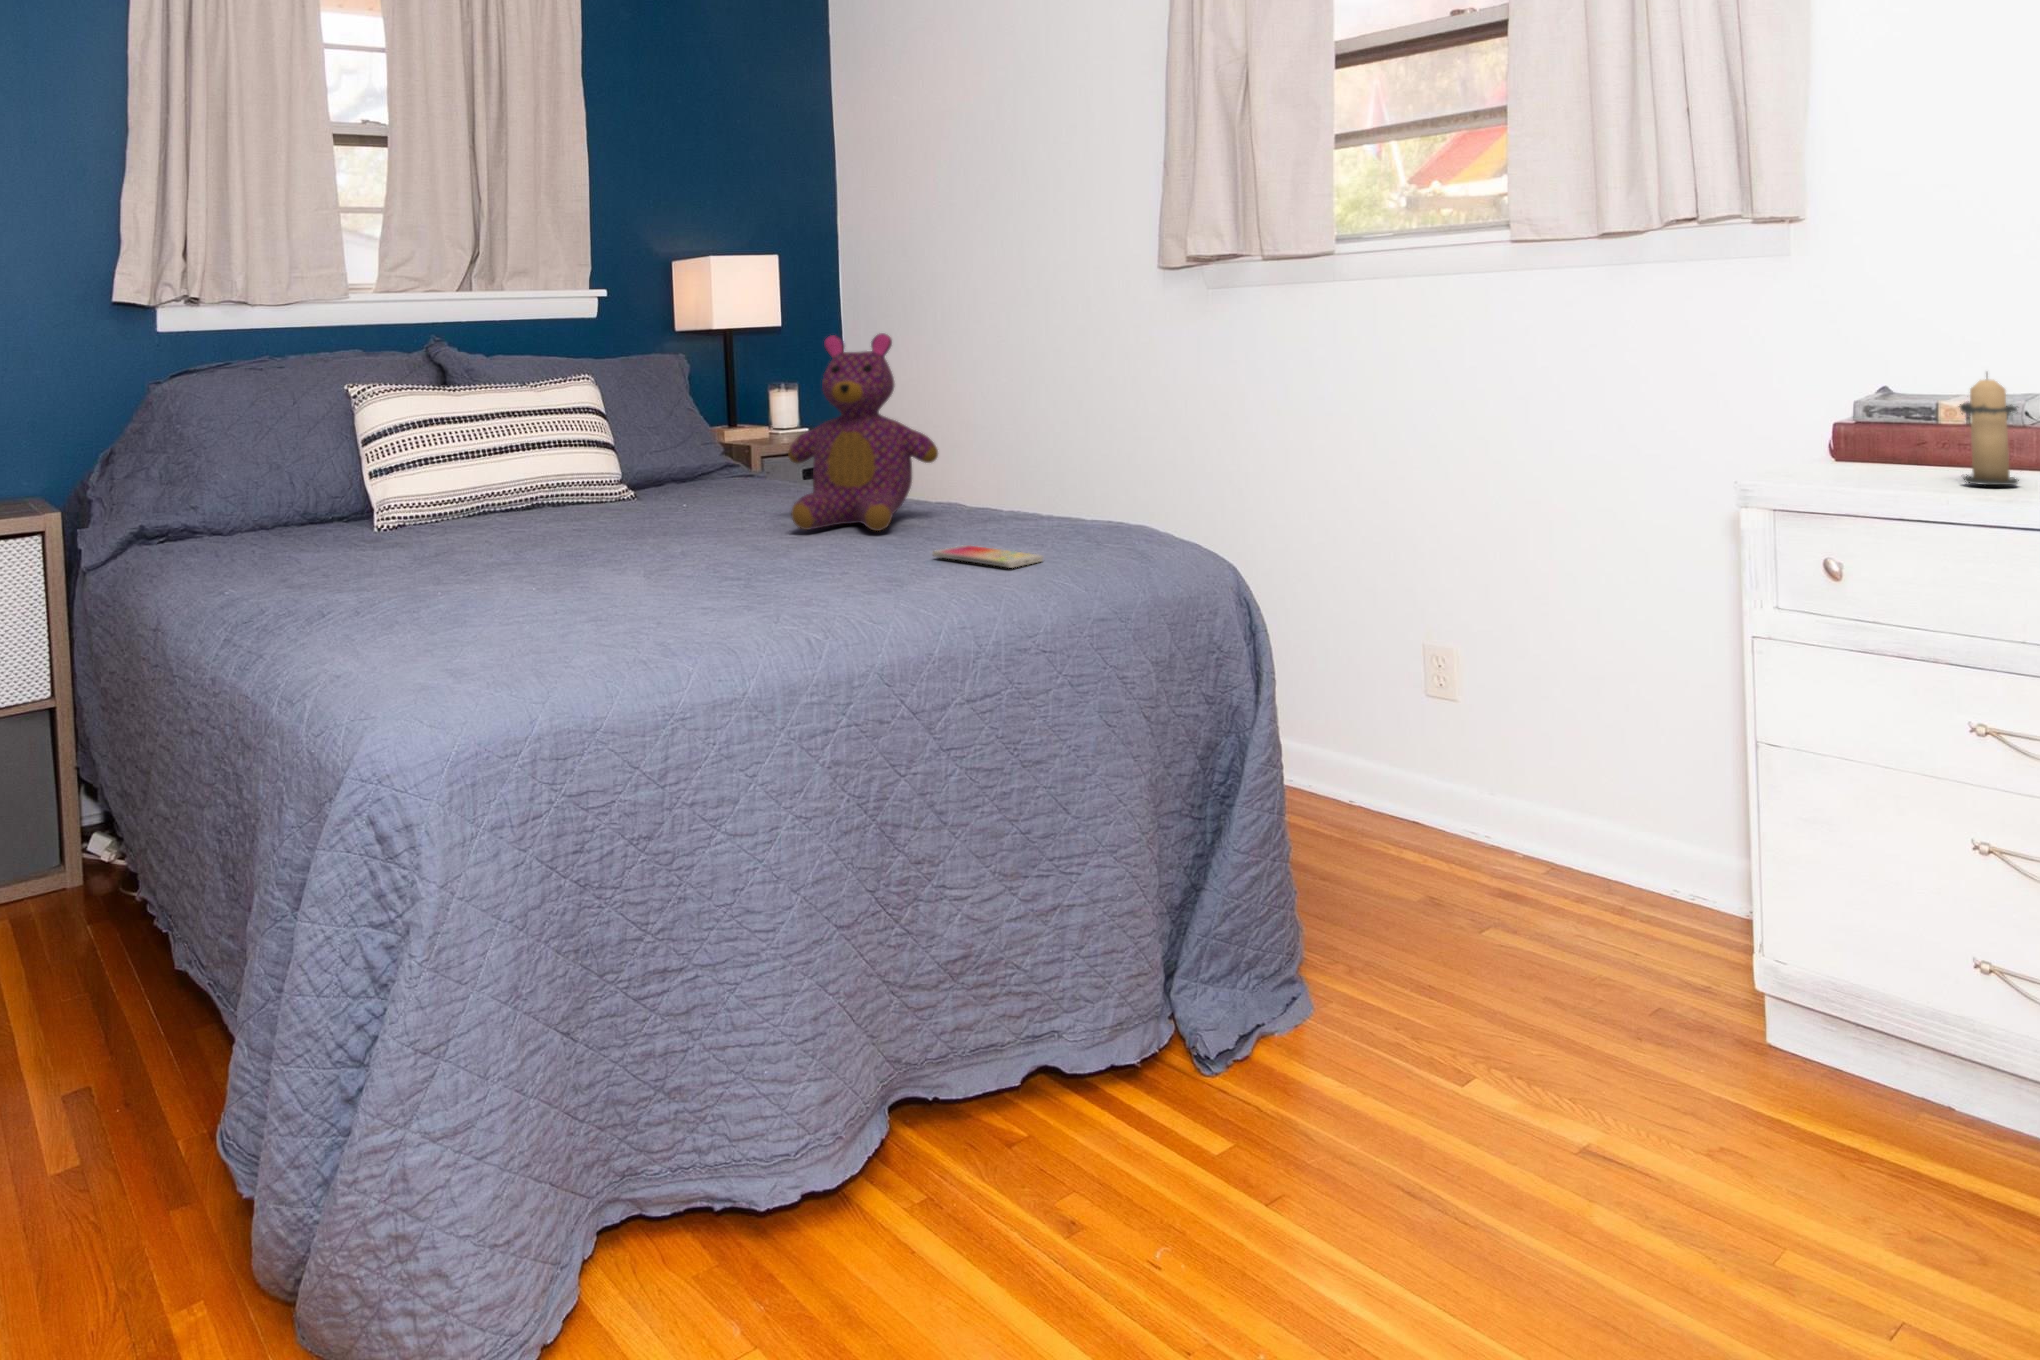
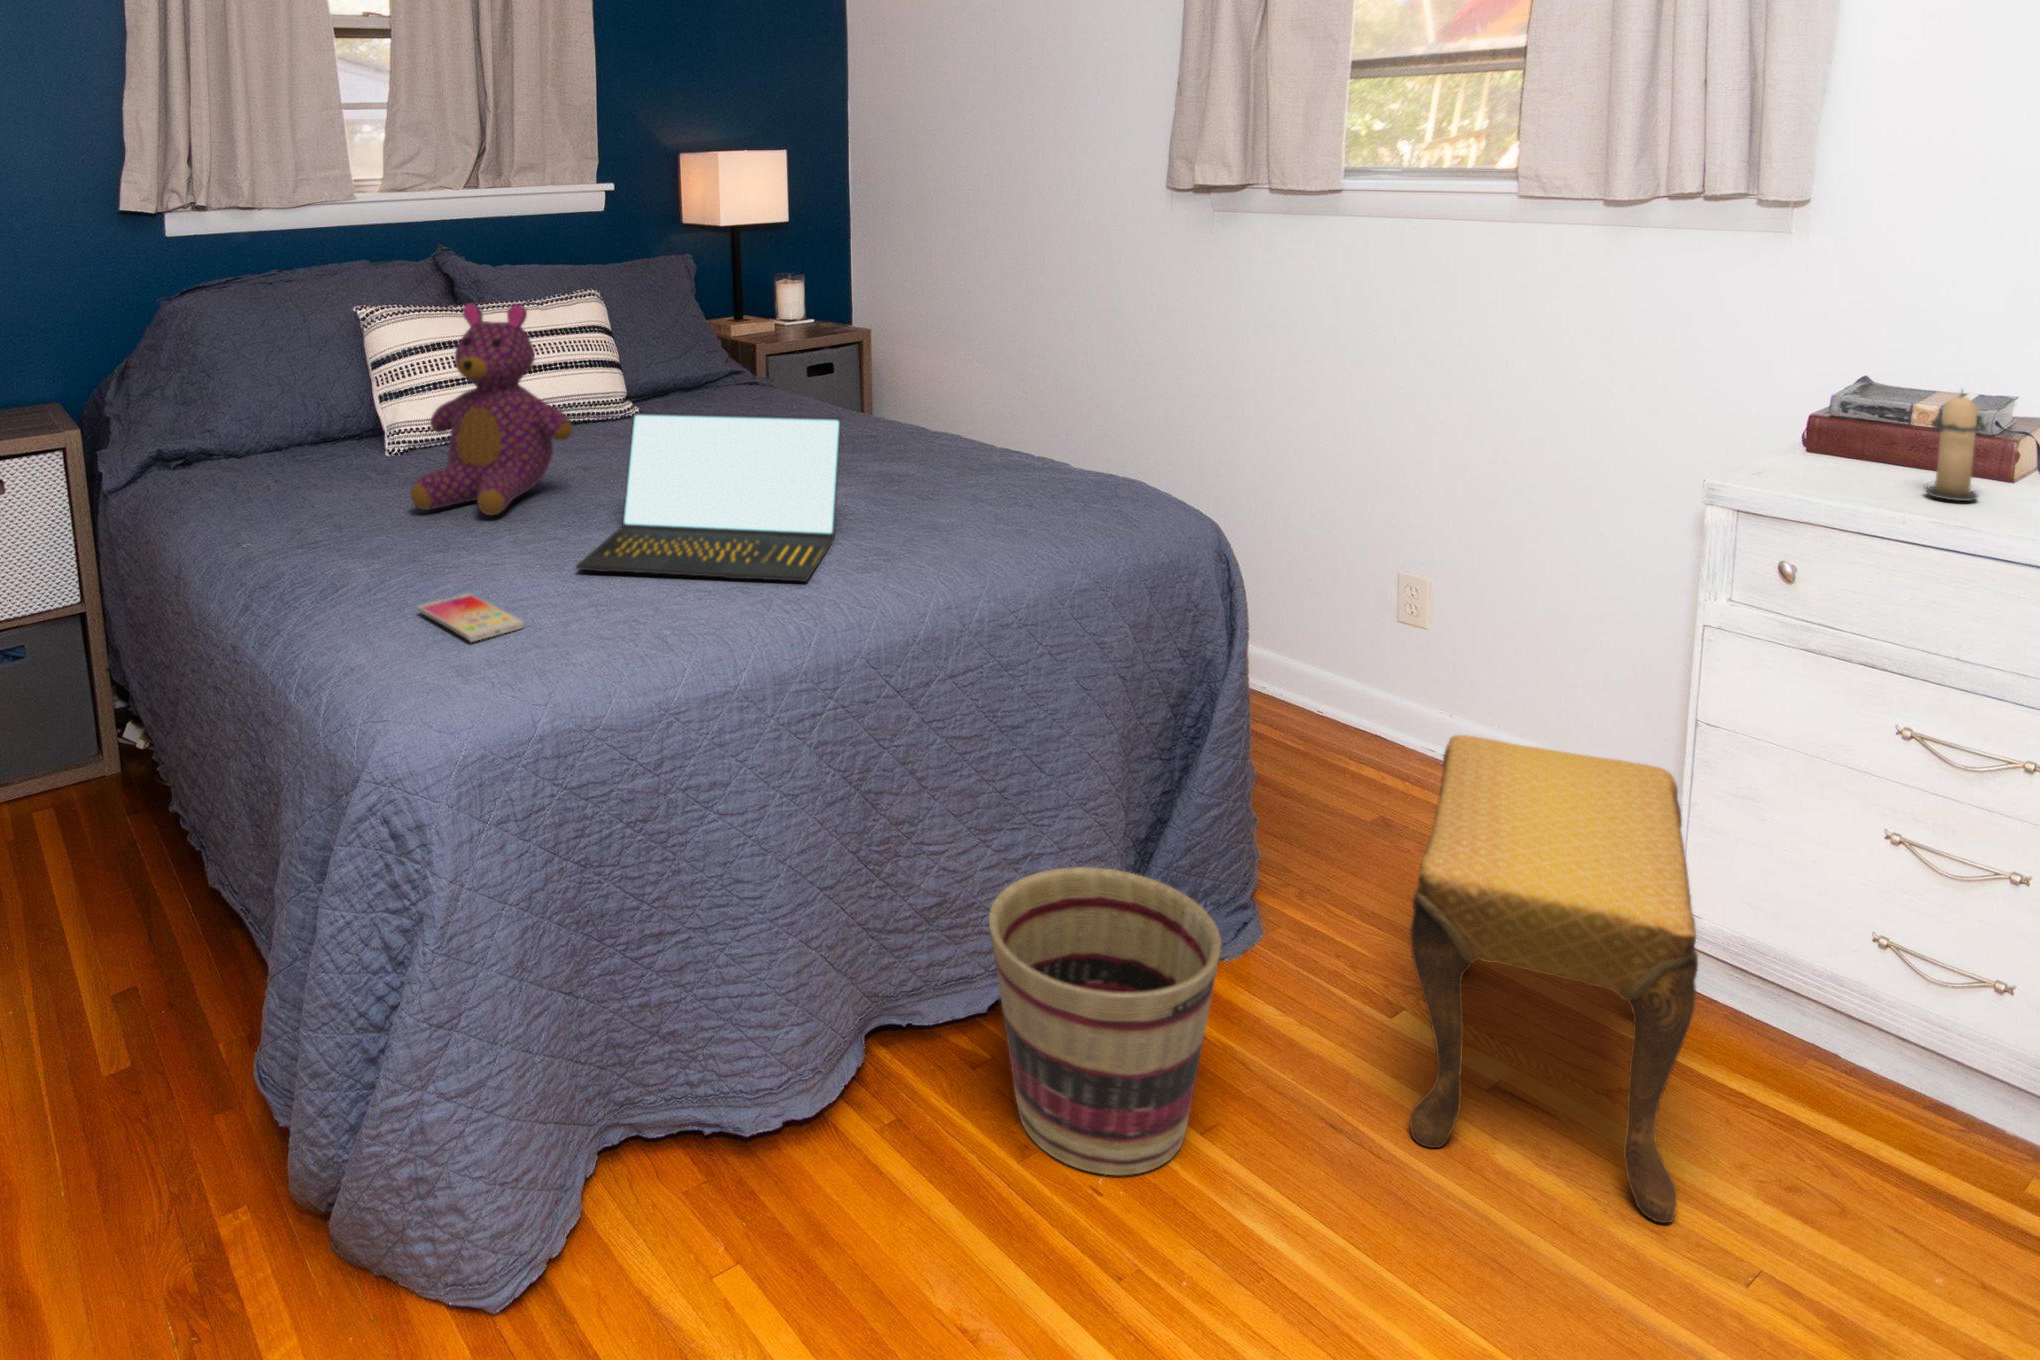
teddy bear: present [788,333,938,531] -> present [411,303,572,515]
laptop: none [574,449,845,601] -> present [576,412,841,581]
smartphone: present [932,545,1043,568] -> present [417,594,524,641]
footstool: none [1478,769,1803,1281] -> present [1410,735,1698,1223]
basket: none [1020,910,1274,1246] -> present [989,867,1221,1175]

